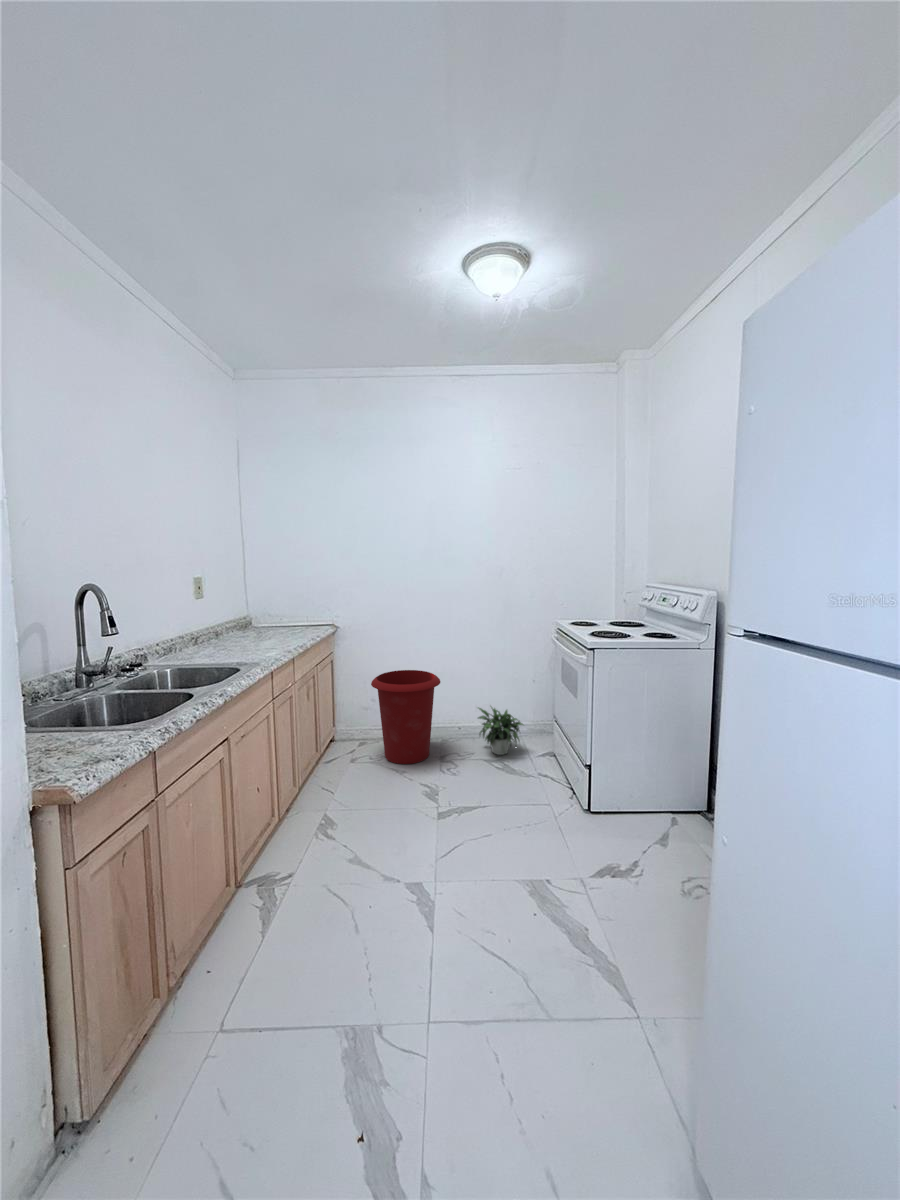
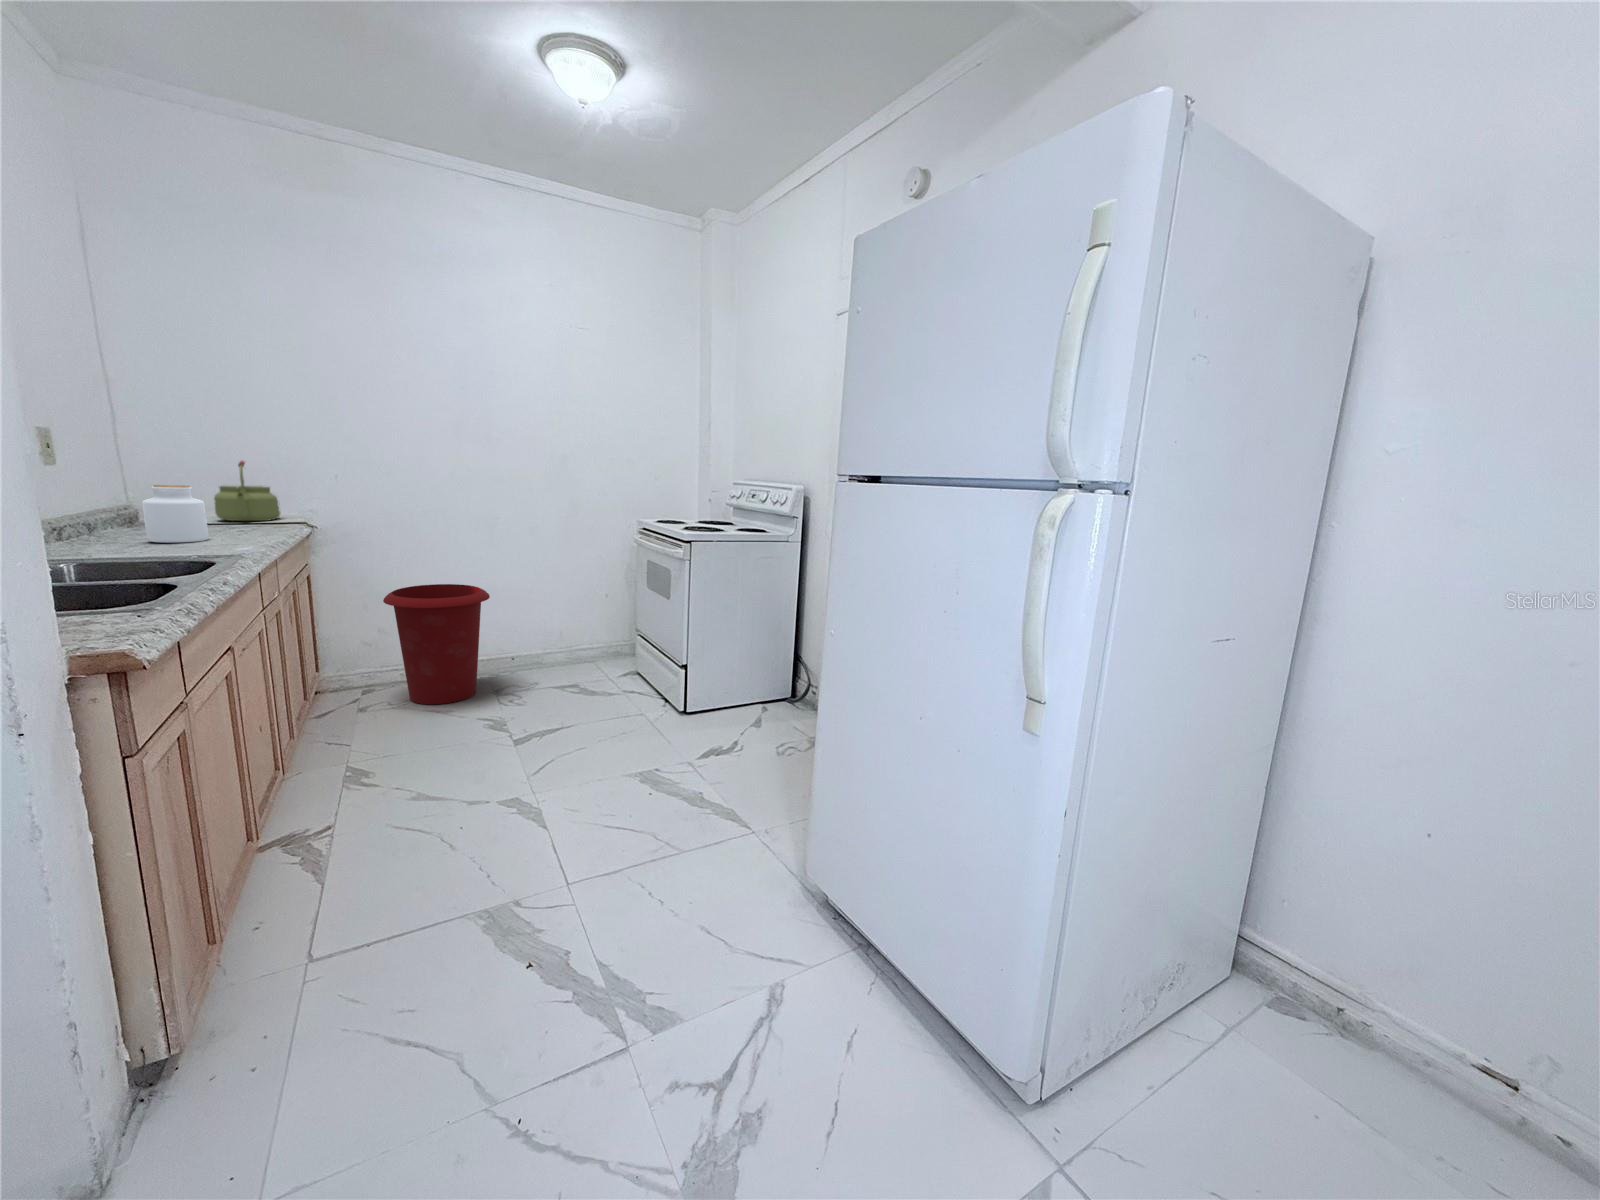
kettle: none [289,587,323,626] -> present [214,461,280,521]
jar: none [235,610,267,647] -> present [142,485,209,543]
potted plant: present [478,707,523,755] -> none [531,623,601,680]

